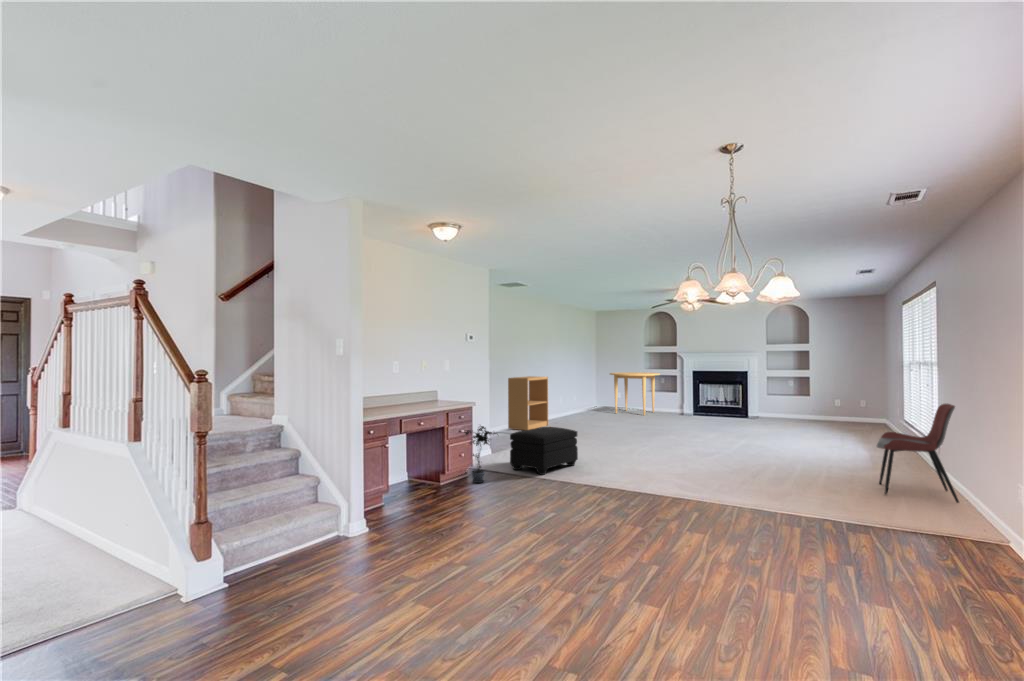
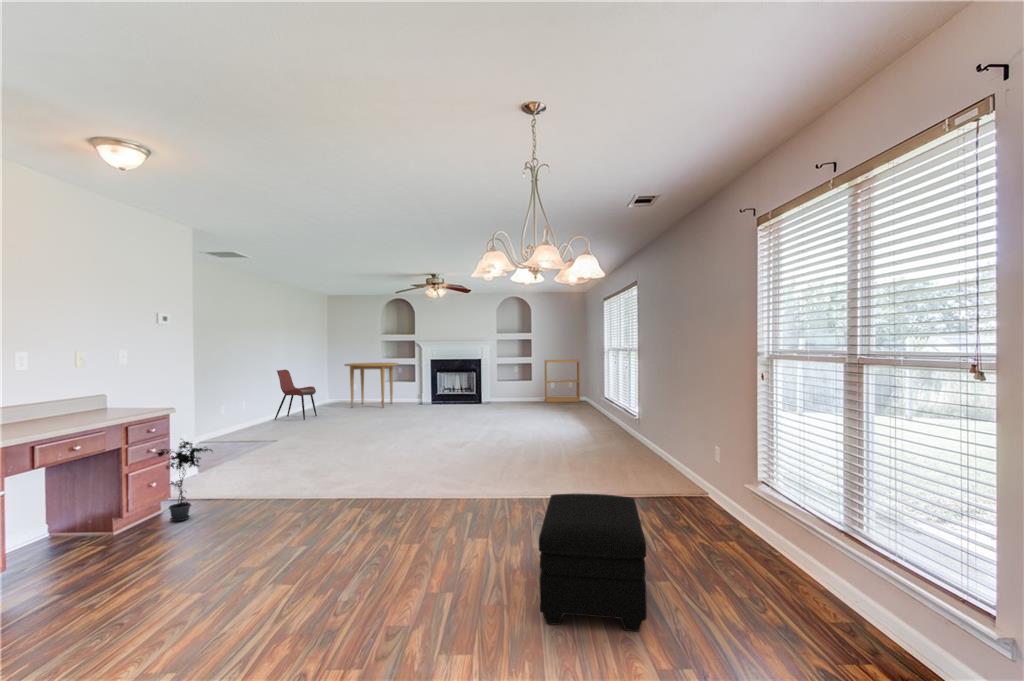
bookshelf: present [508,376,548,430] -> present [545,360,580,402]
dining chair: present [877,404,959,503] -> present [275,370,317,420]
ottoman: present [510,427,578,475] -> present [539,493,647,631]

